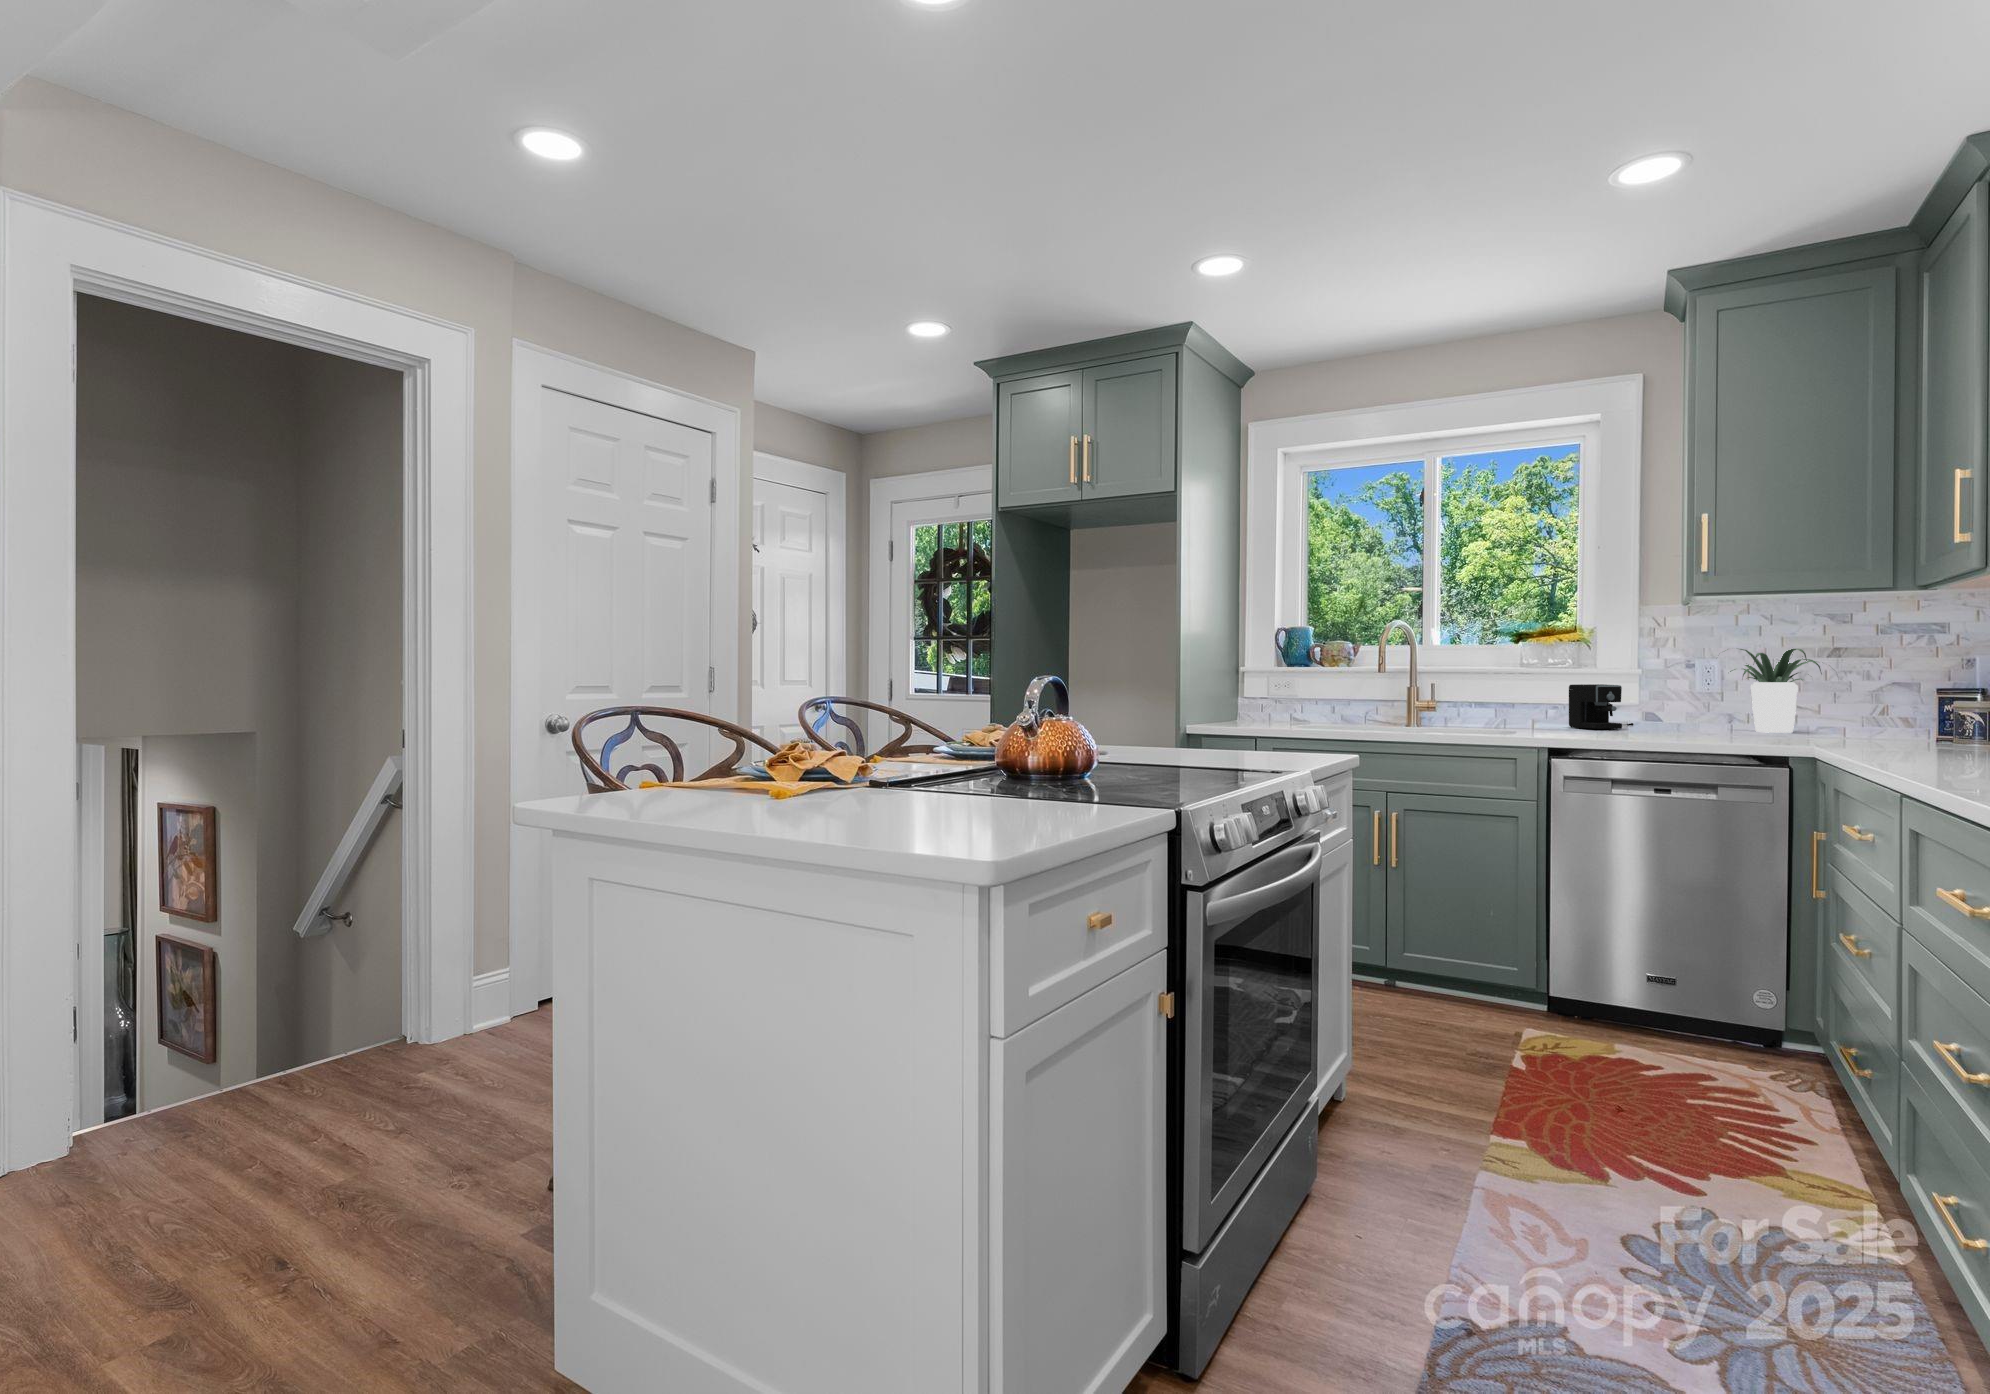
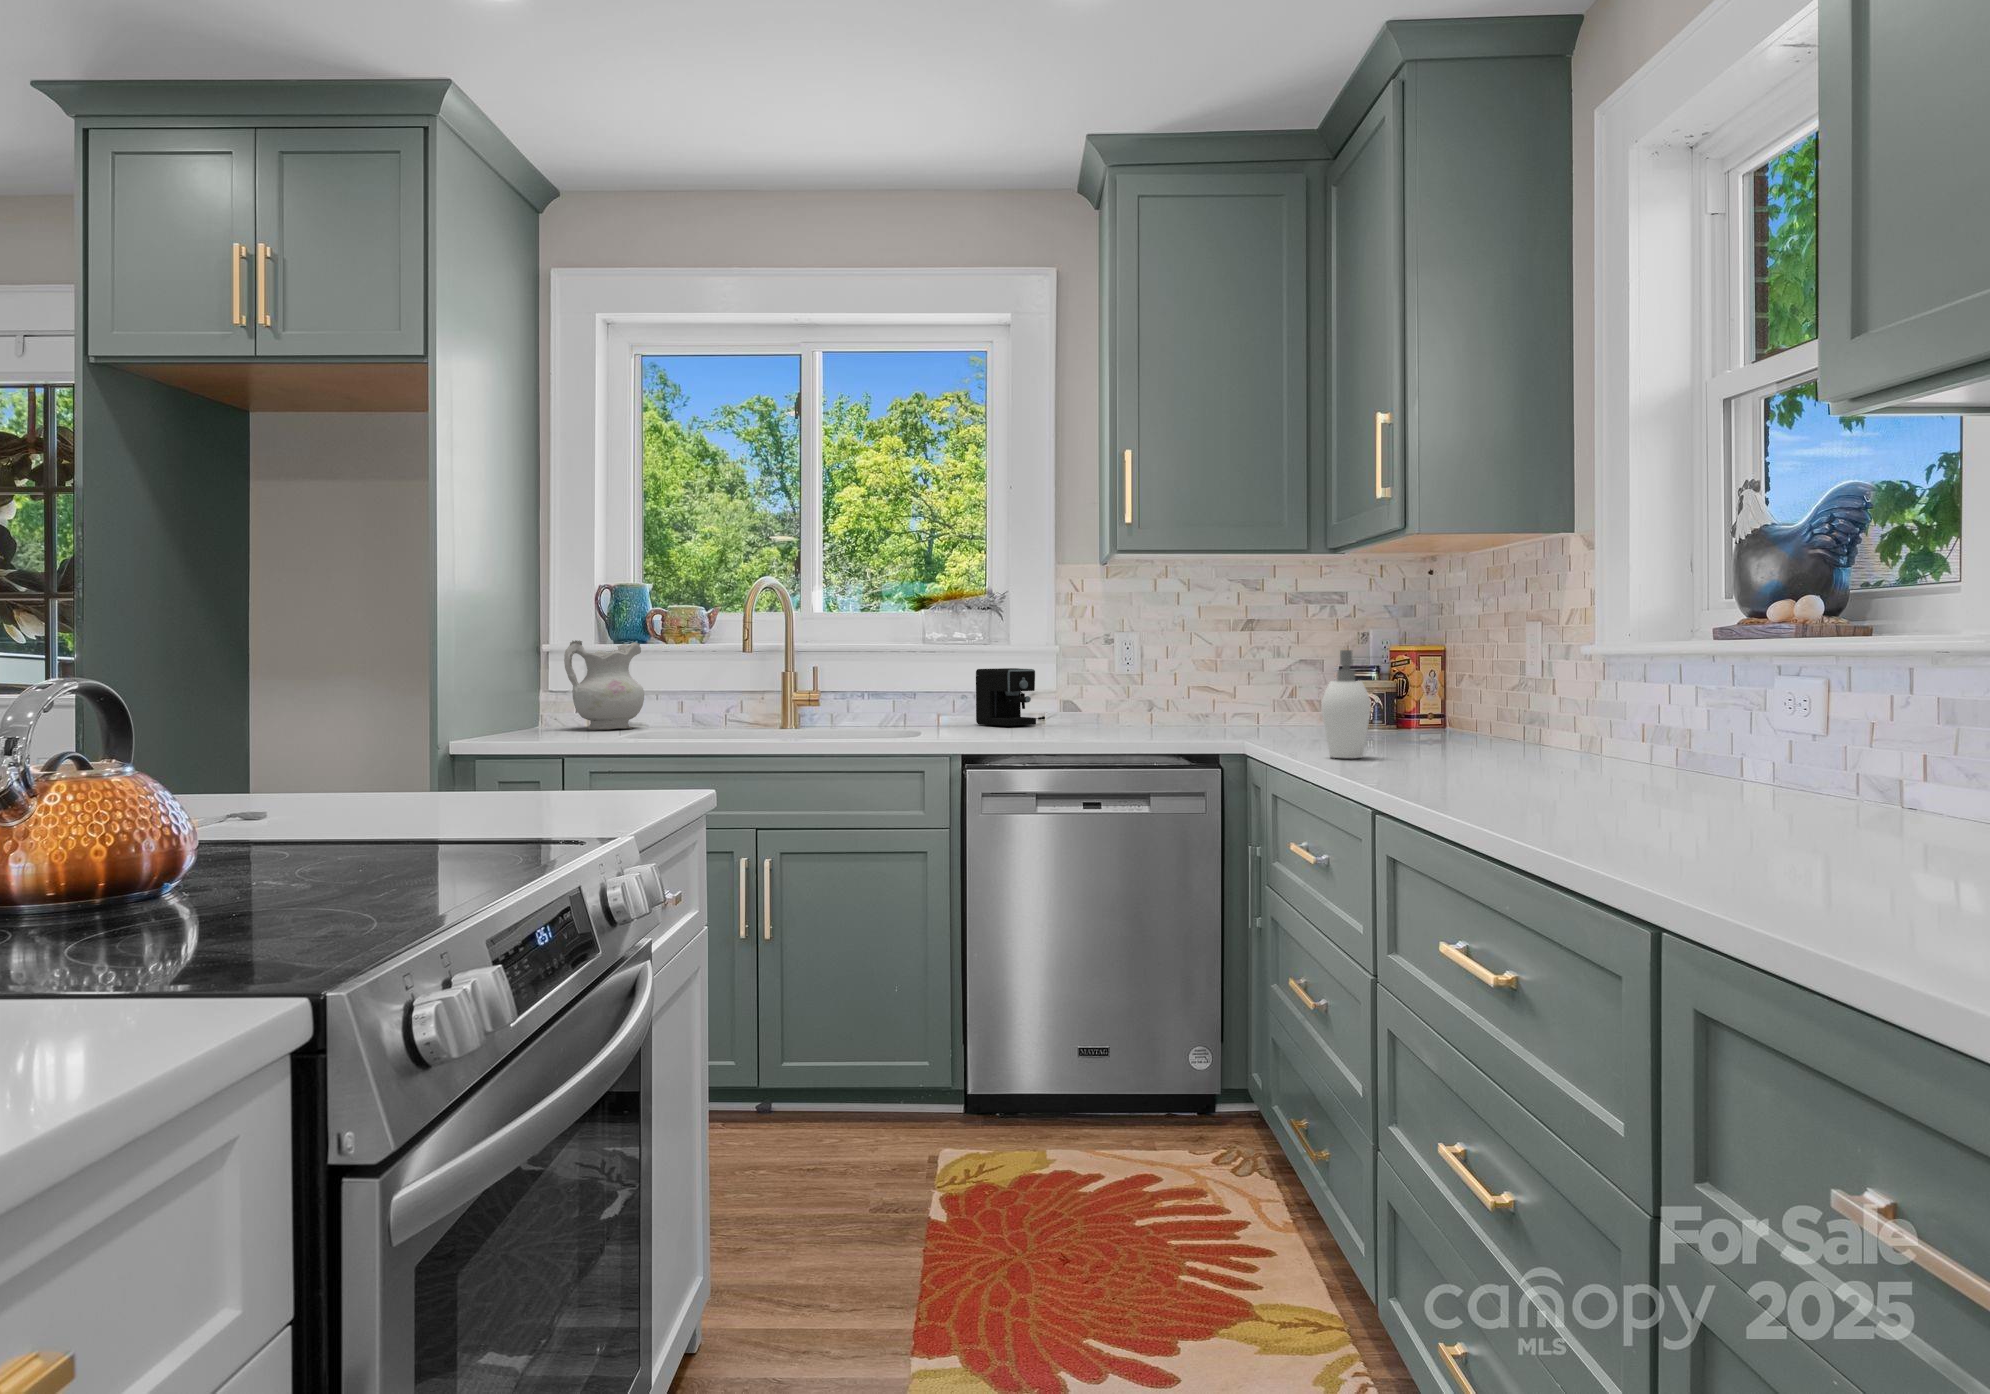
potted plant: present [1730,649,1822,733] -> none [1131,621,1253,724]
ceramic pitcher: none [1254,662,1308,722] -> present [564,640,644,730]
soap dispenser: none [1879,671,1948,760] -> present [1322,650,1371,758]

